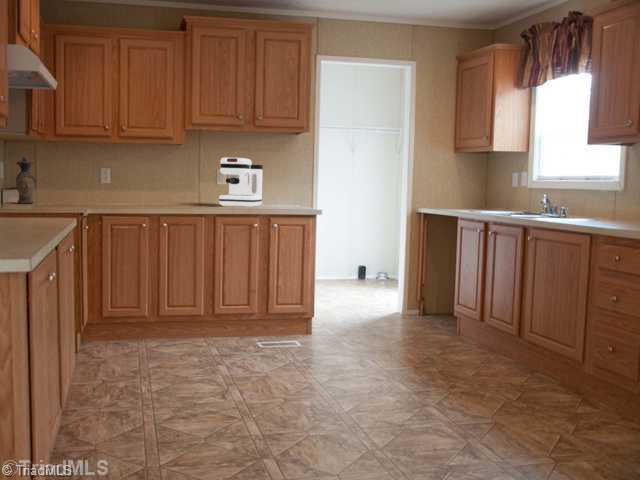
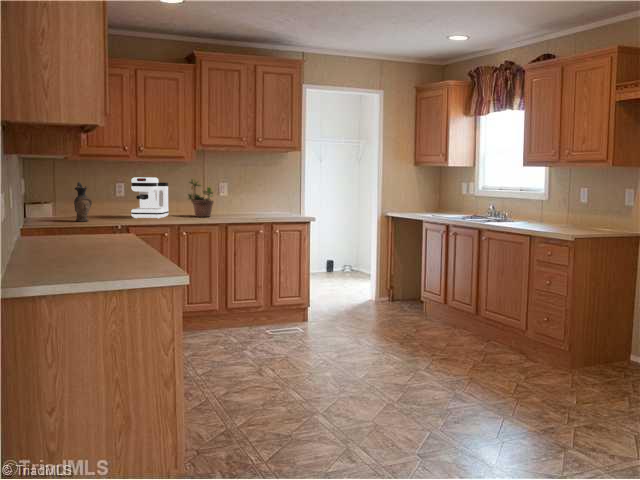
potted plant: none [162,153,195,204] -> present [188,180,214,217]
coffee maker: present [219,158,263,207] -> present [131,177,168,219]

